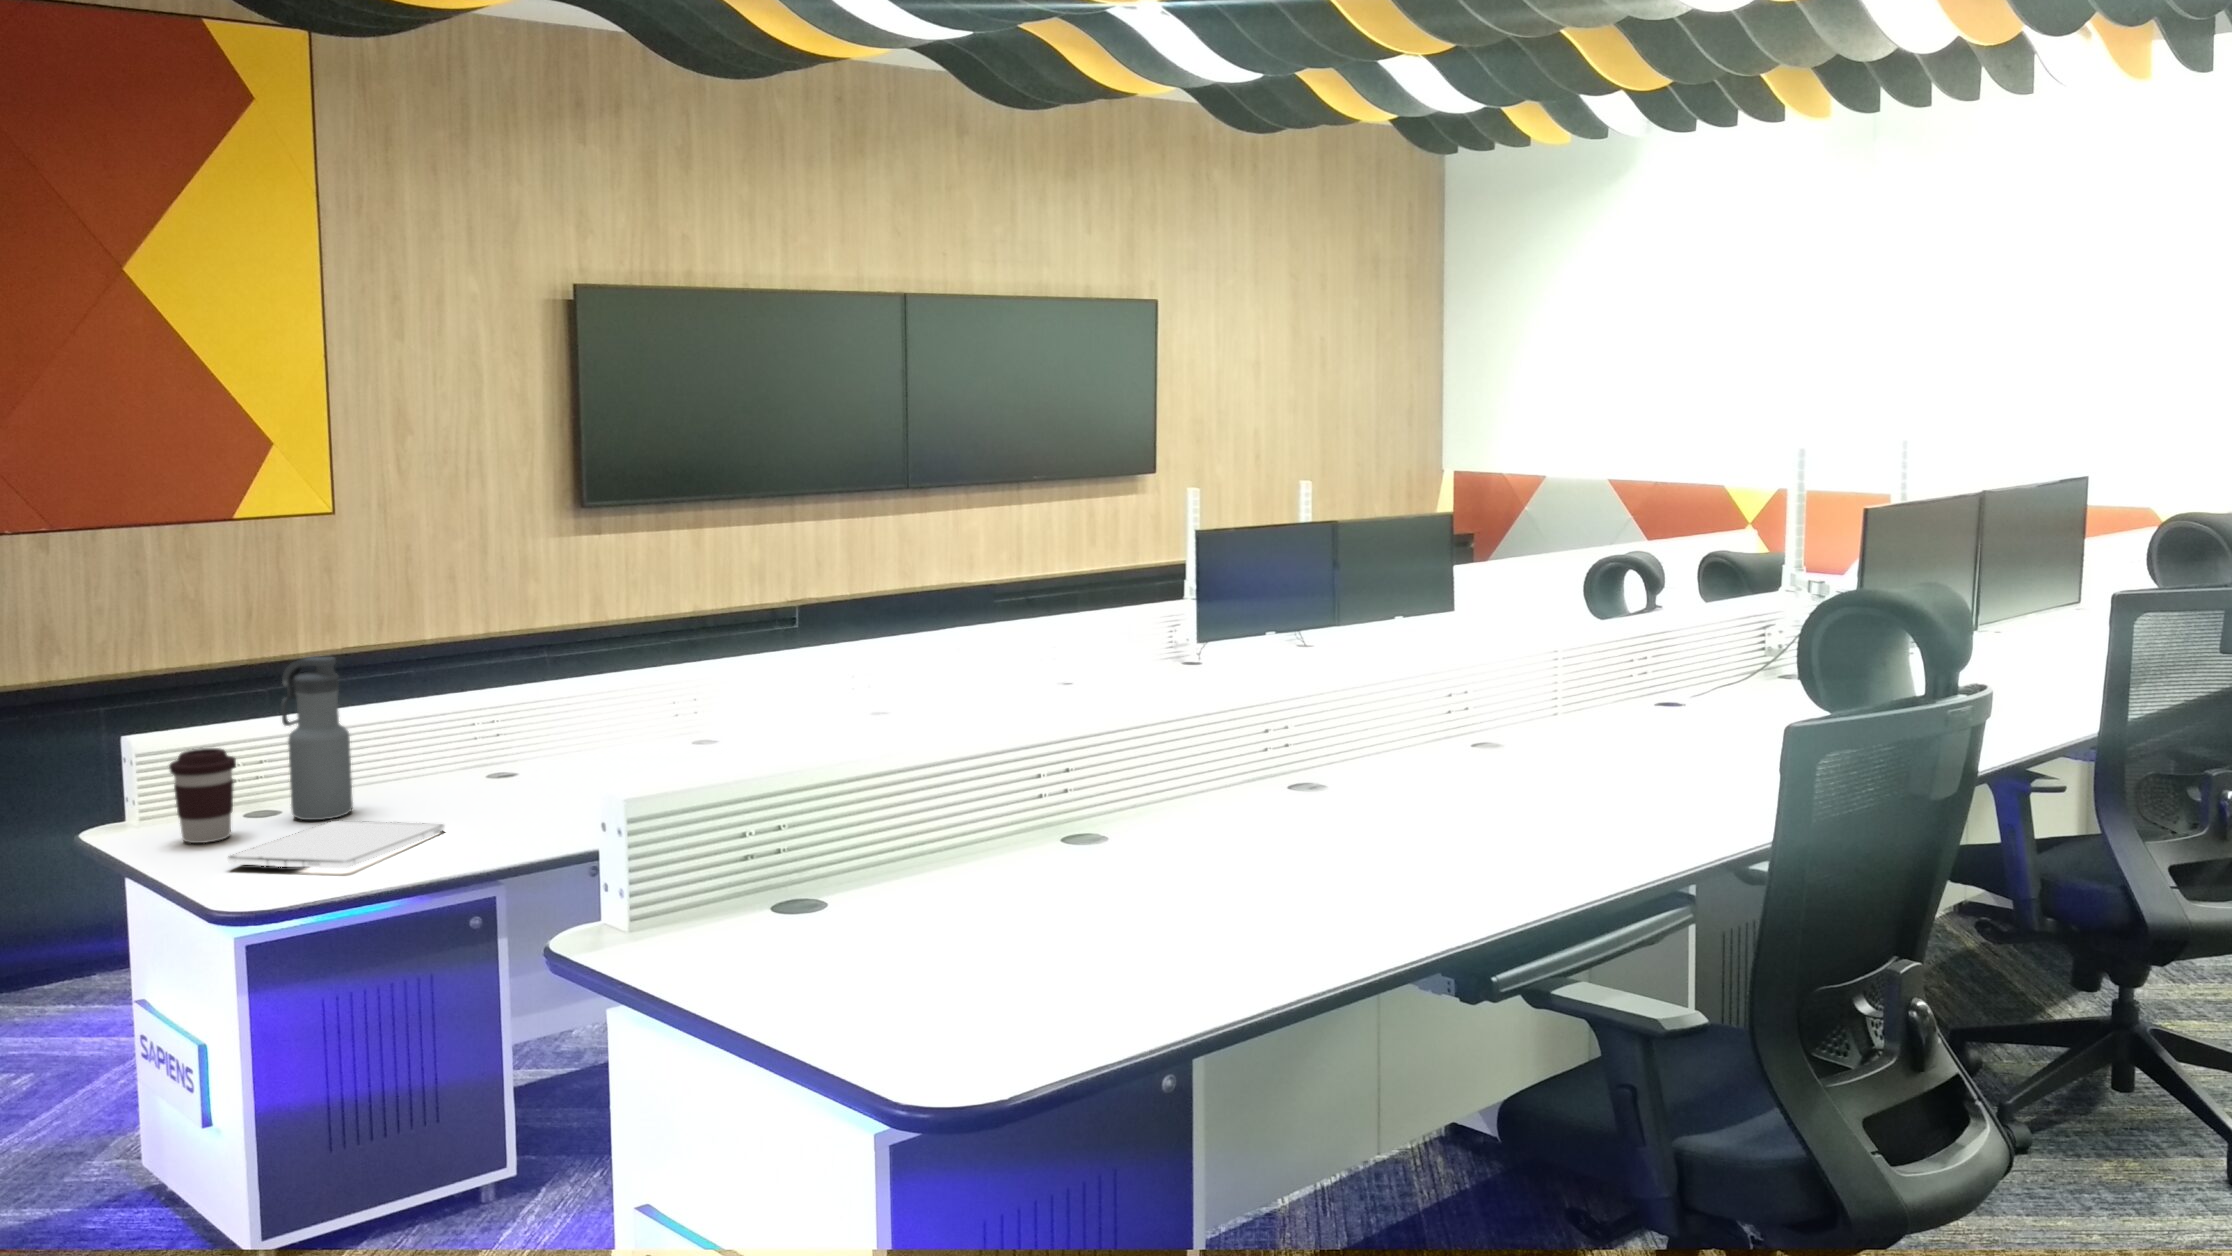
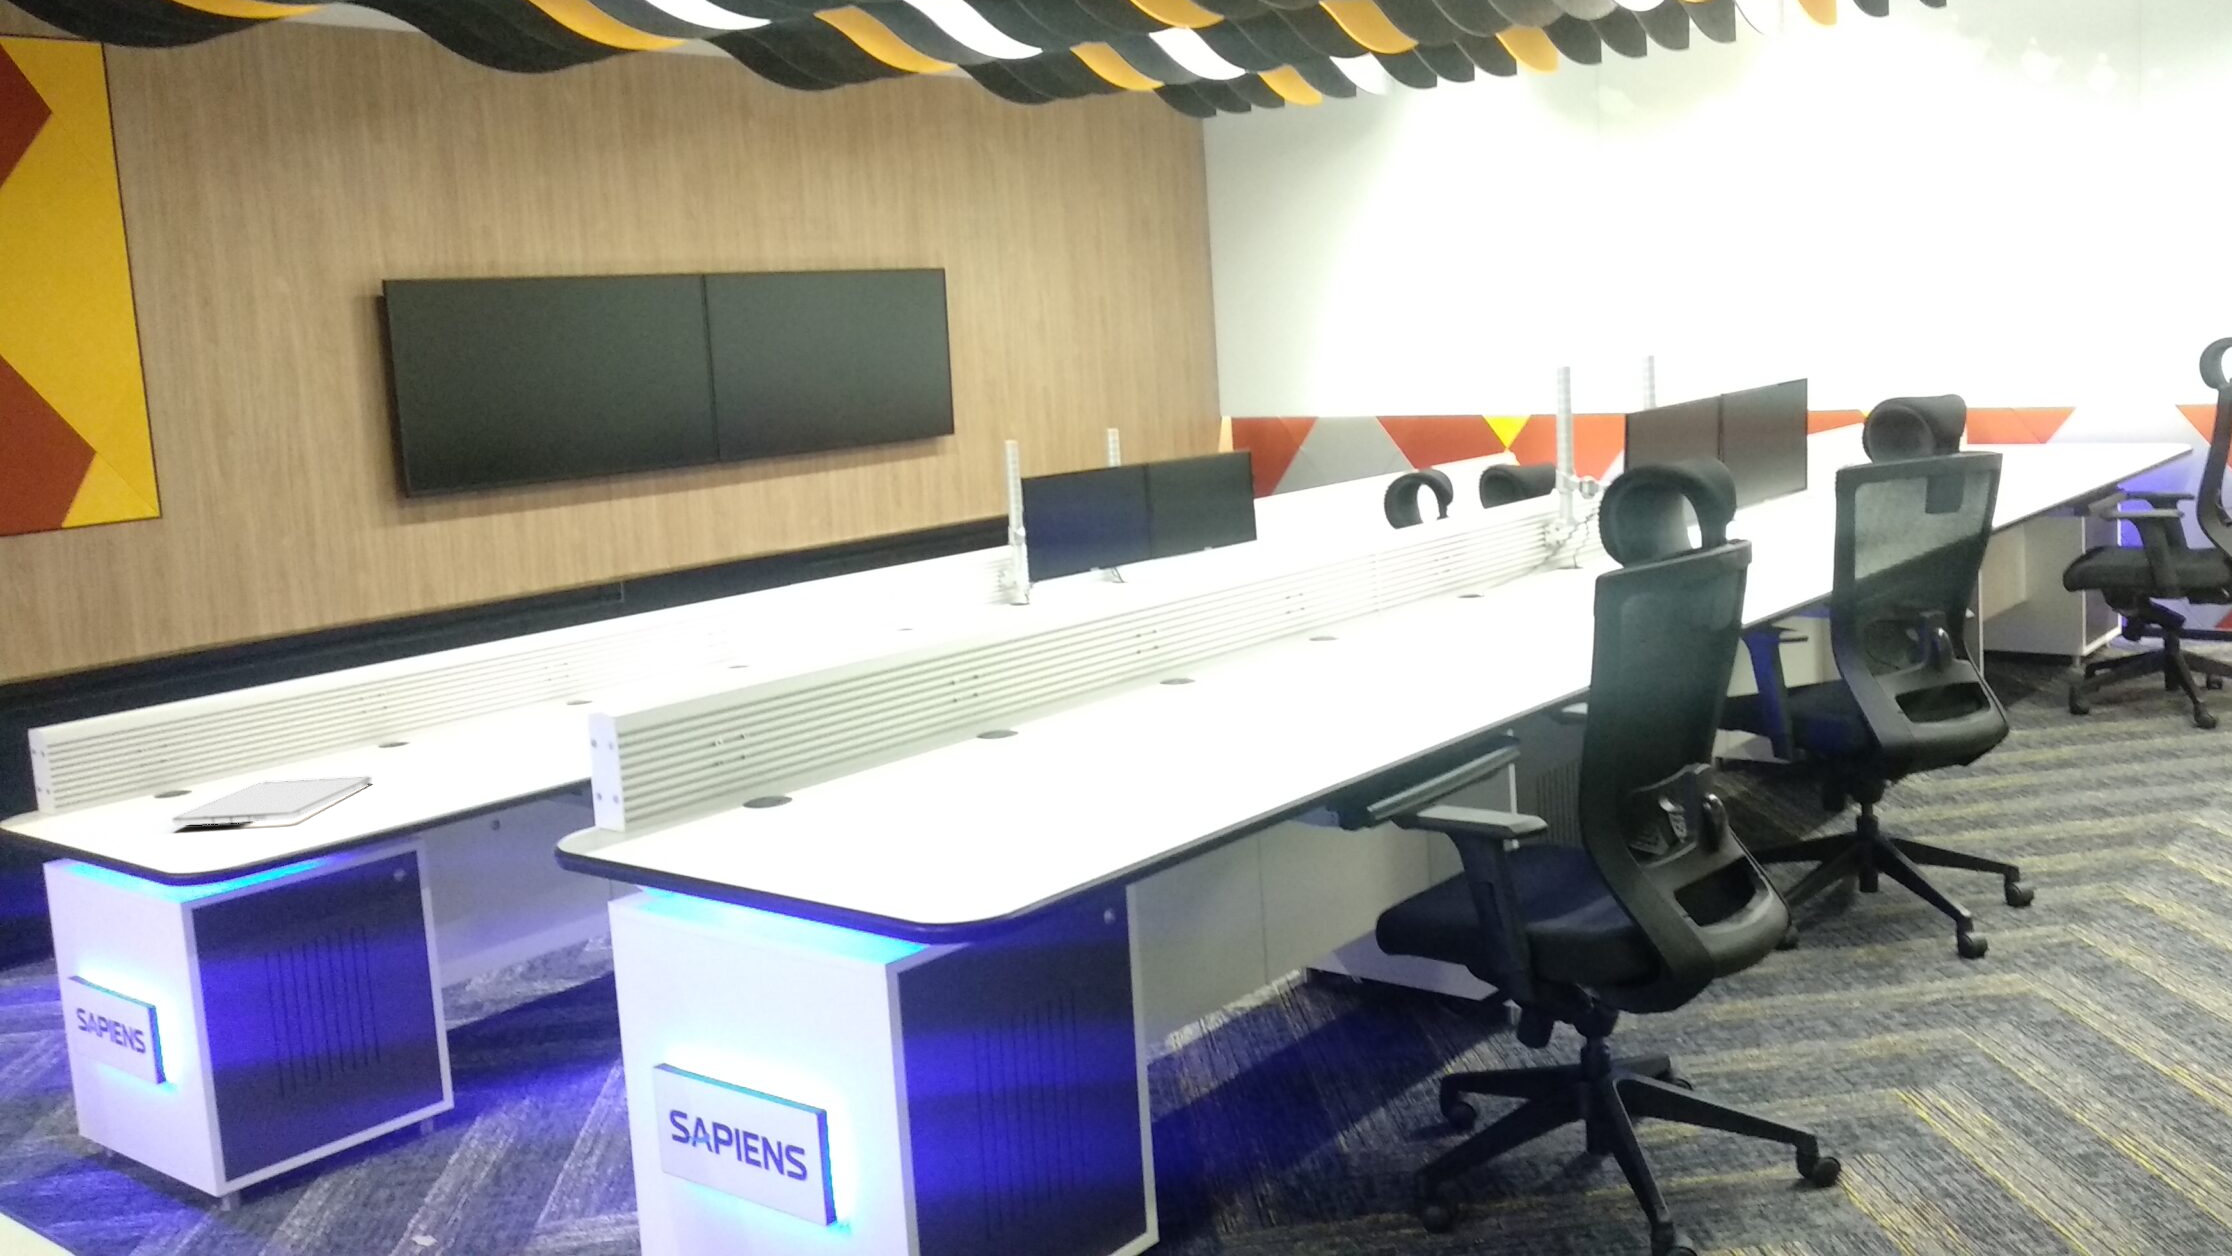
water bottle: present [281,657,353,820] -> none [196,632,273,786]
coffee cup: present [169,748,236,843] -> none [97,723,162,813]

